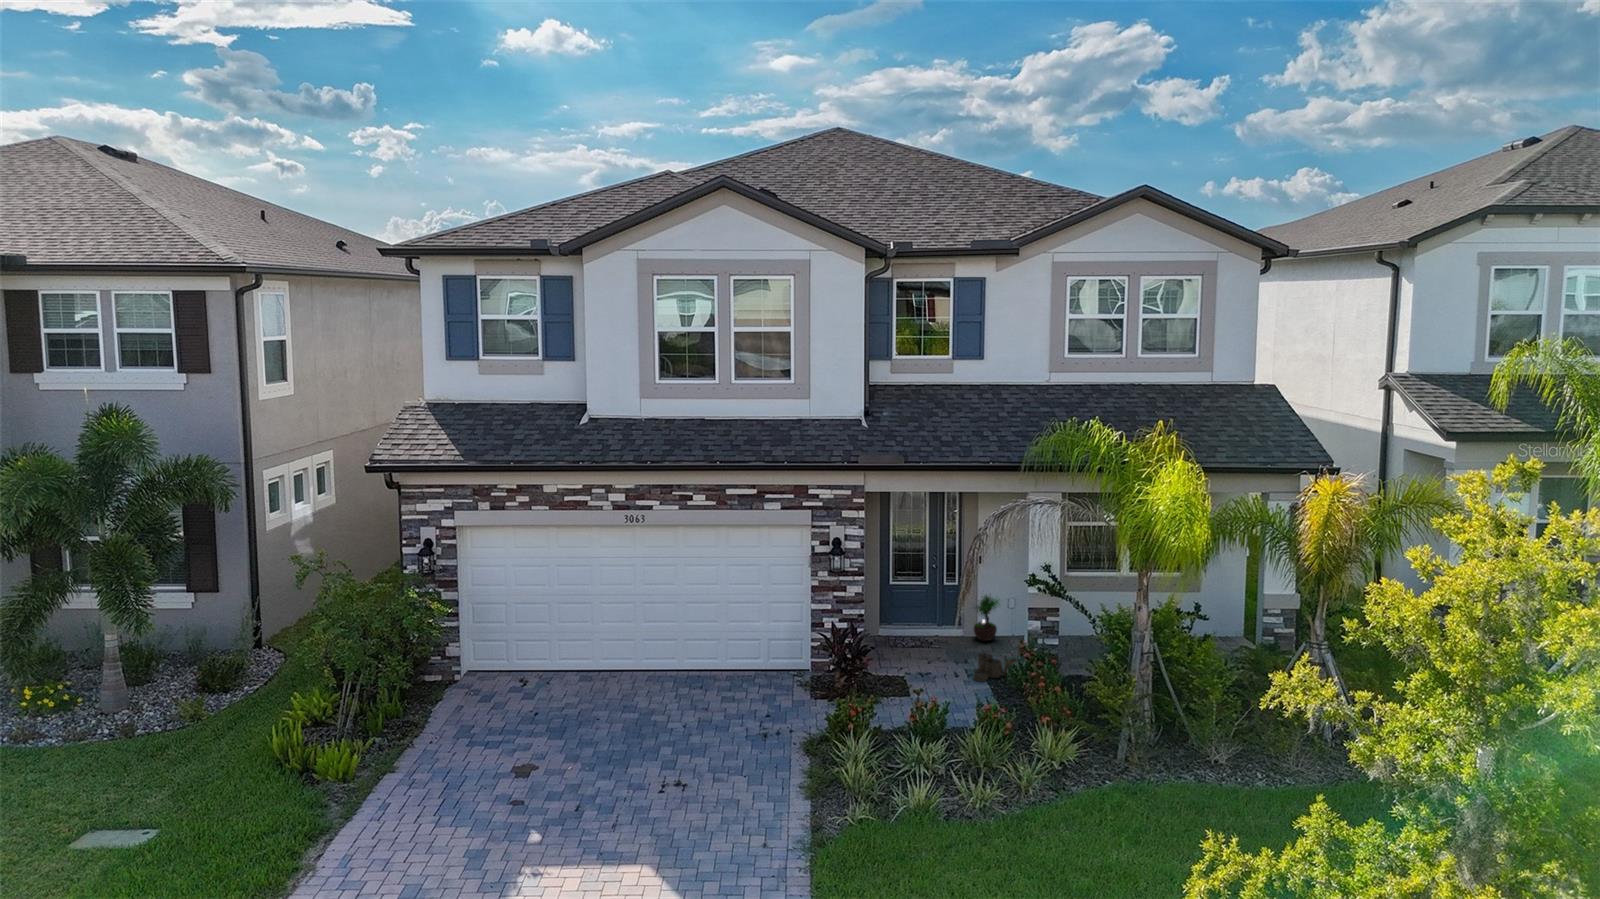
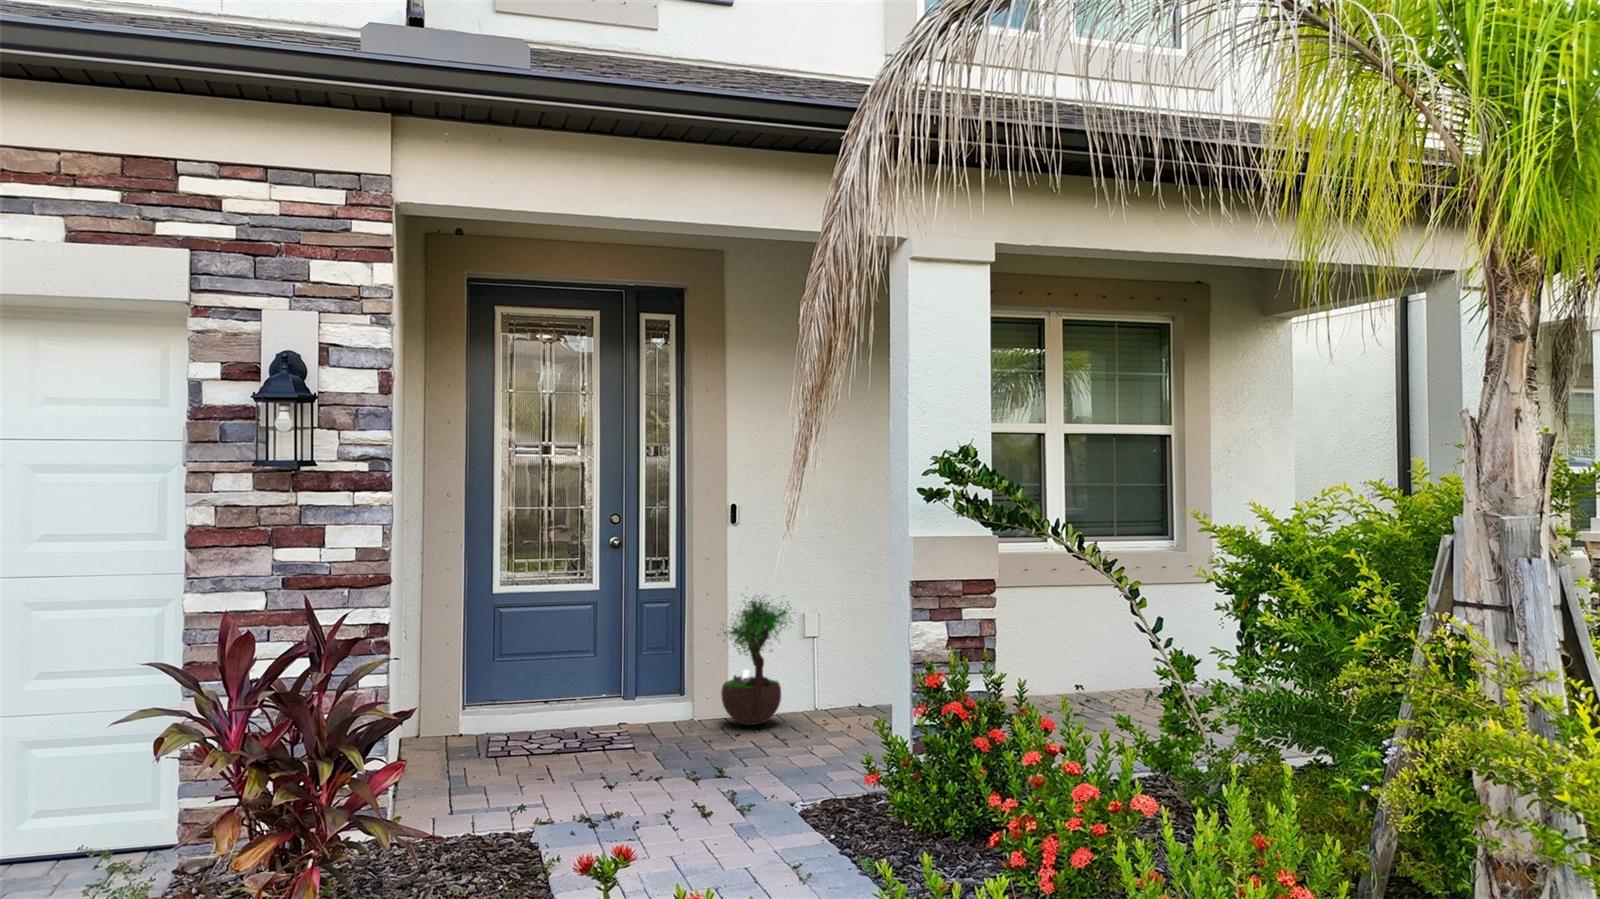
woven basket: present [974,653,1018,682] -> none [759,730,900,823]

